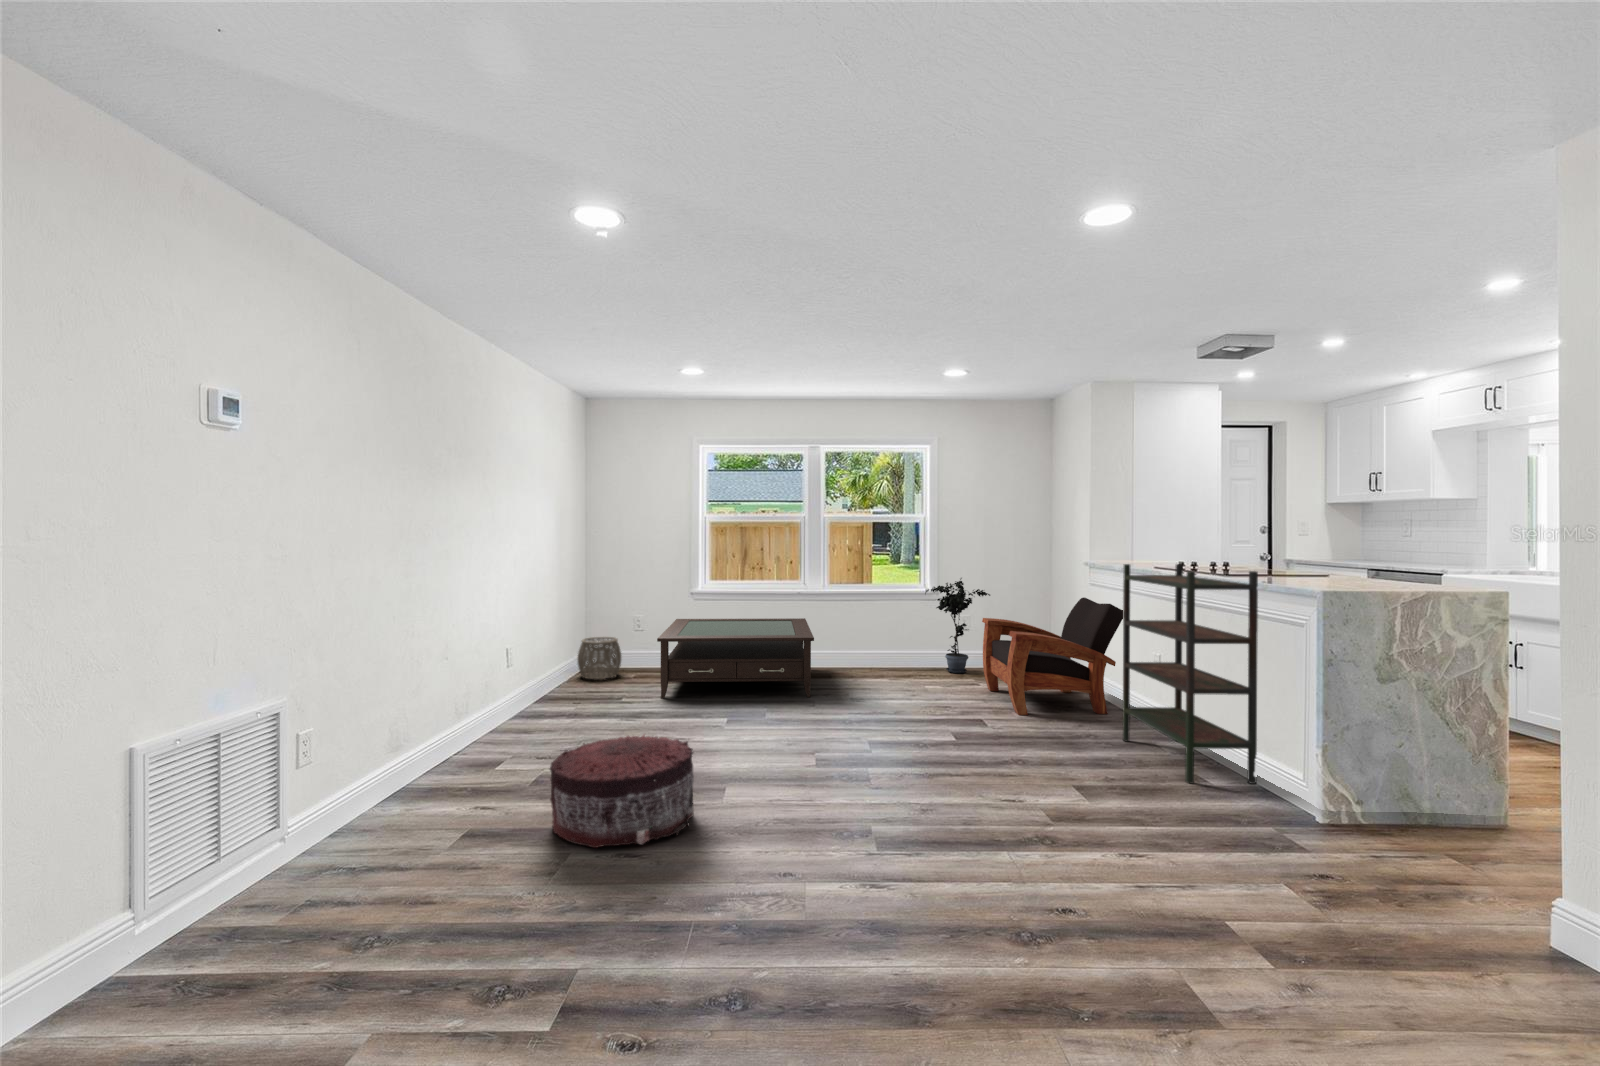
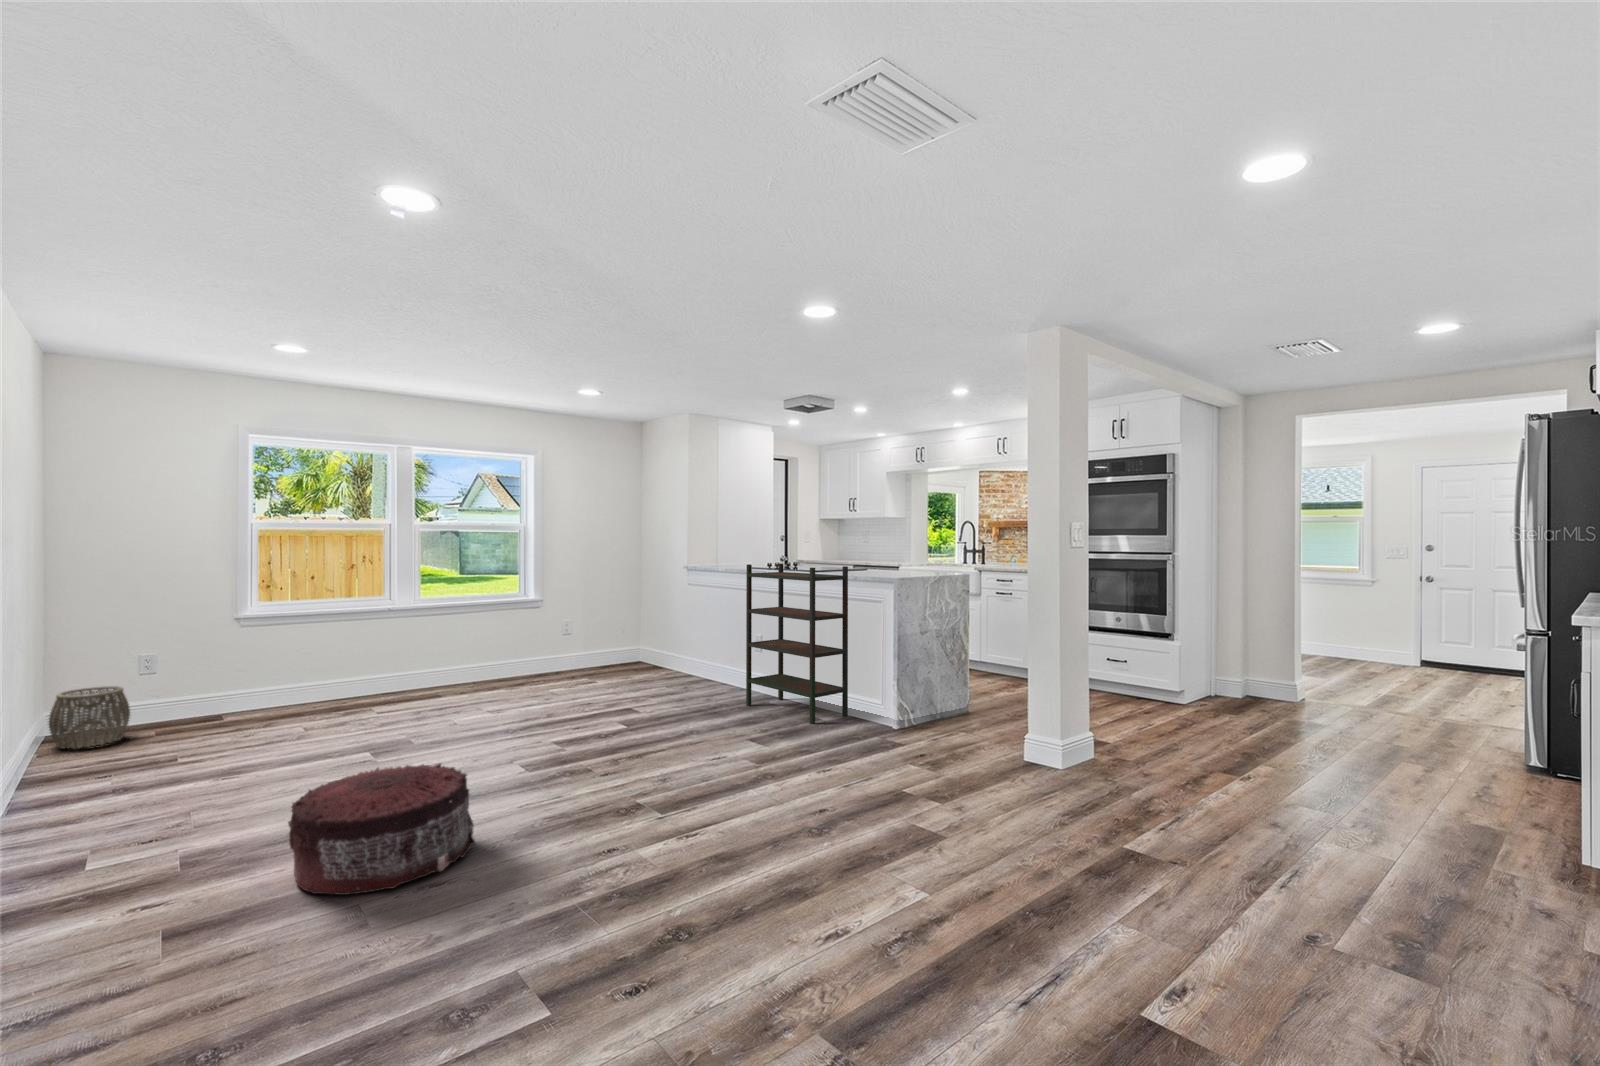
potted plant: present [925,578,990,673] -> none [529,583,593,677]
armchair: present [982,598,1123,715] -> none [599,595,727,701]
coffee table: present [657,618,814,698] -> none [211,637,444,750]

